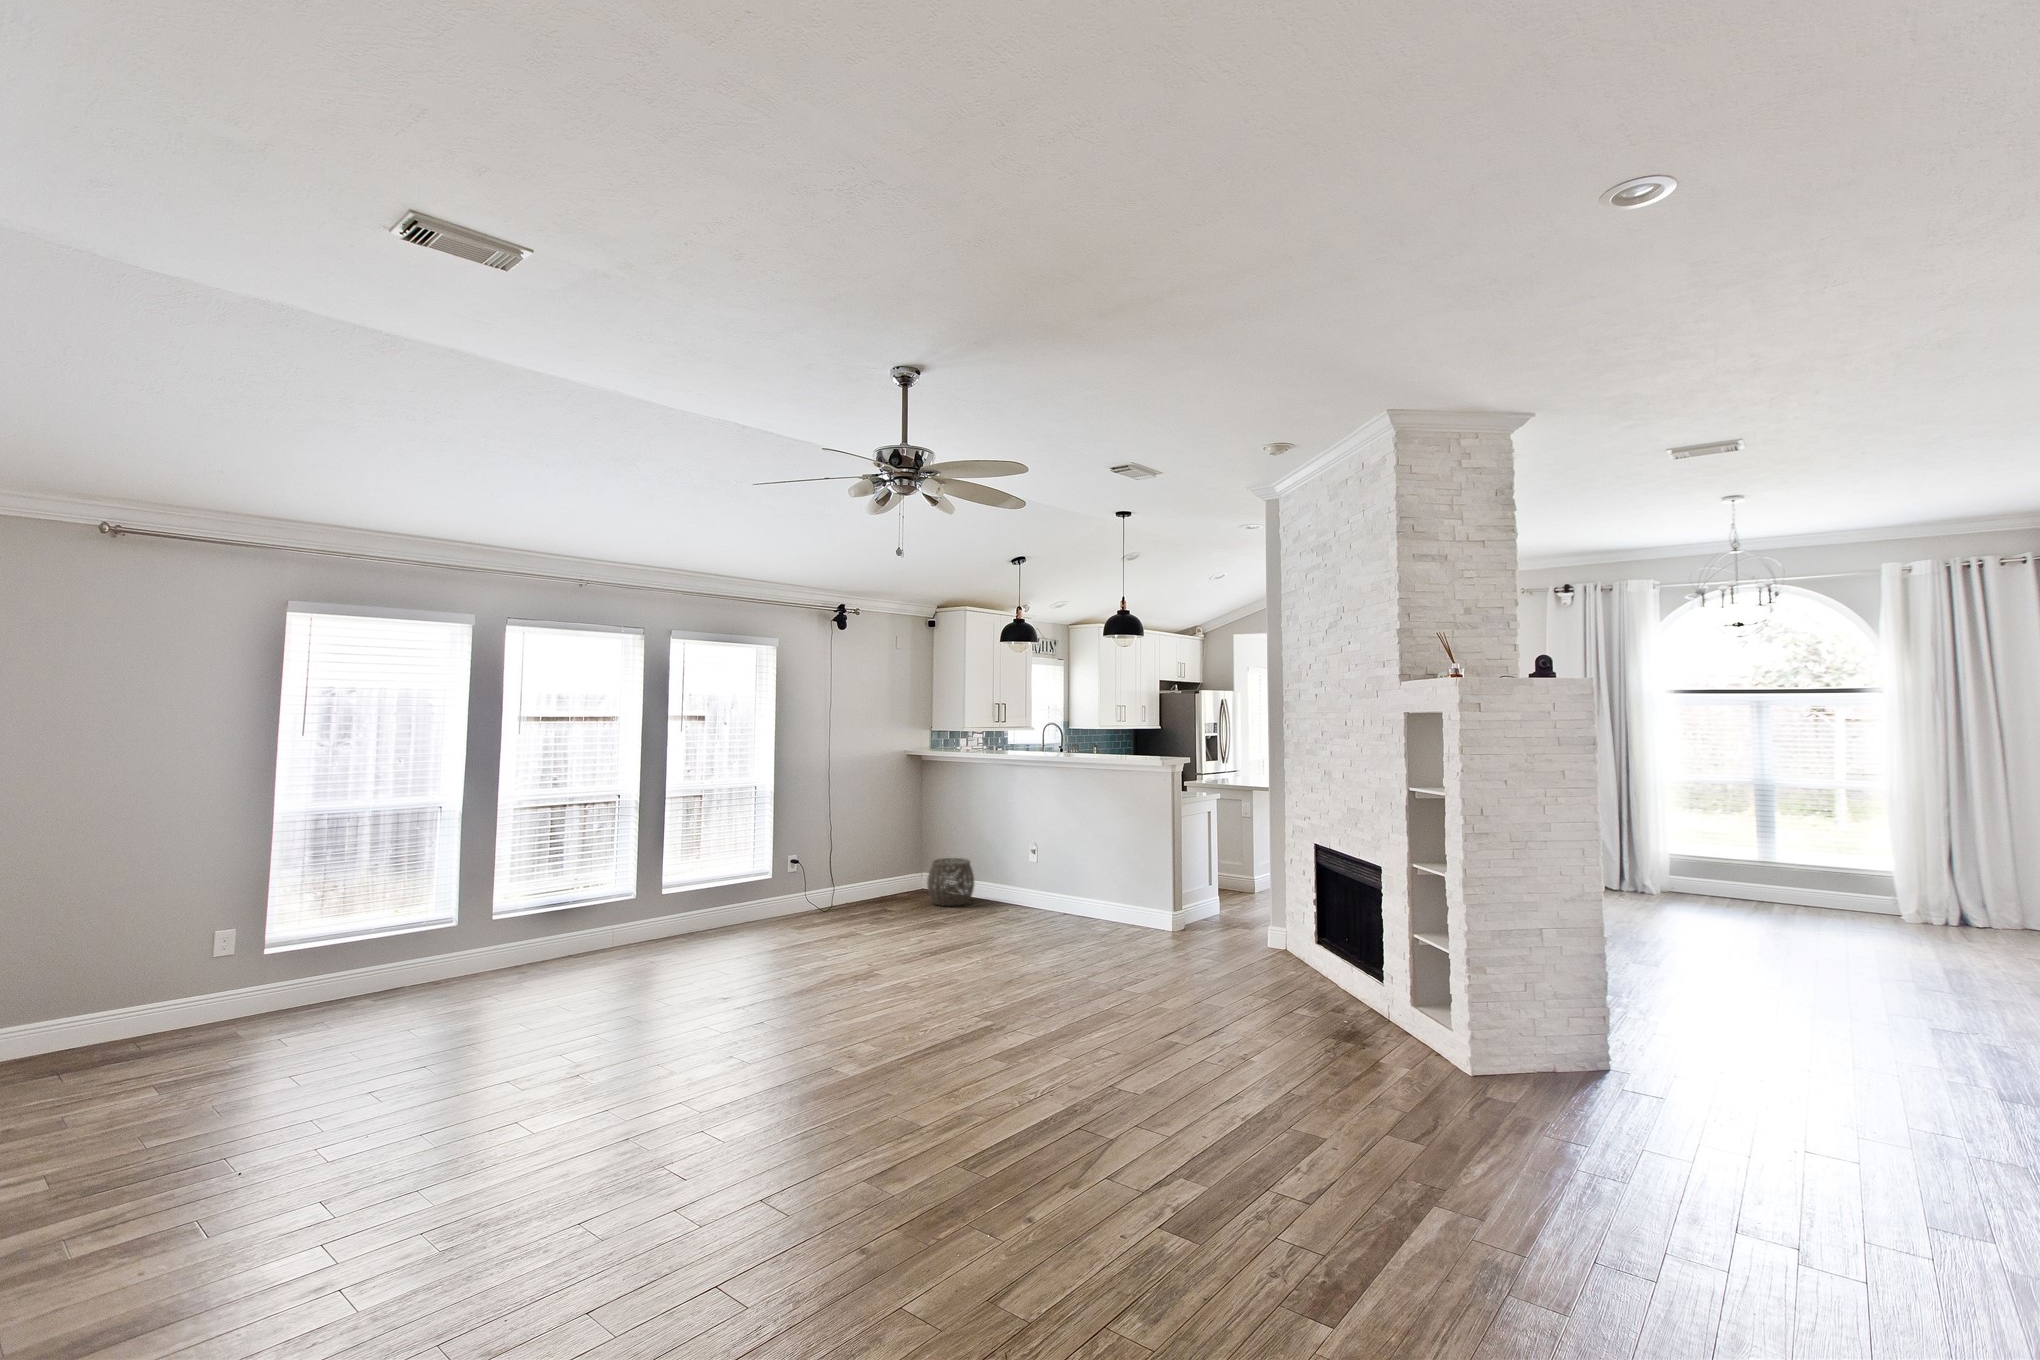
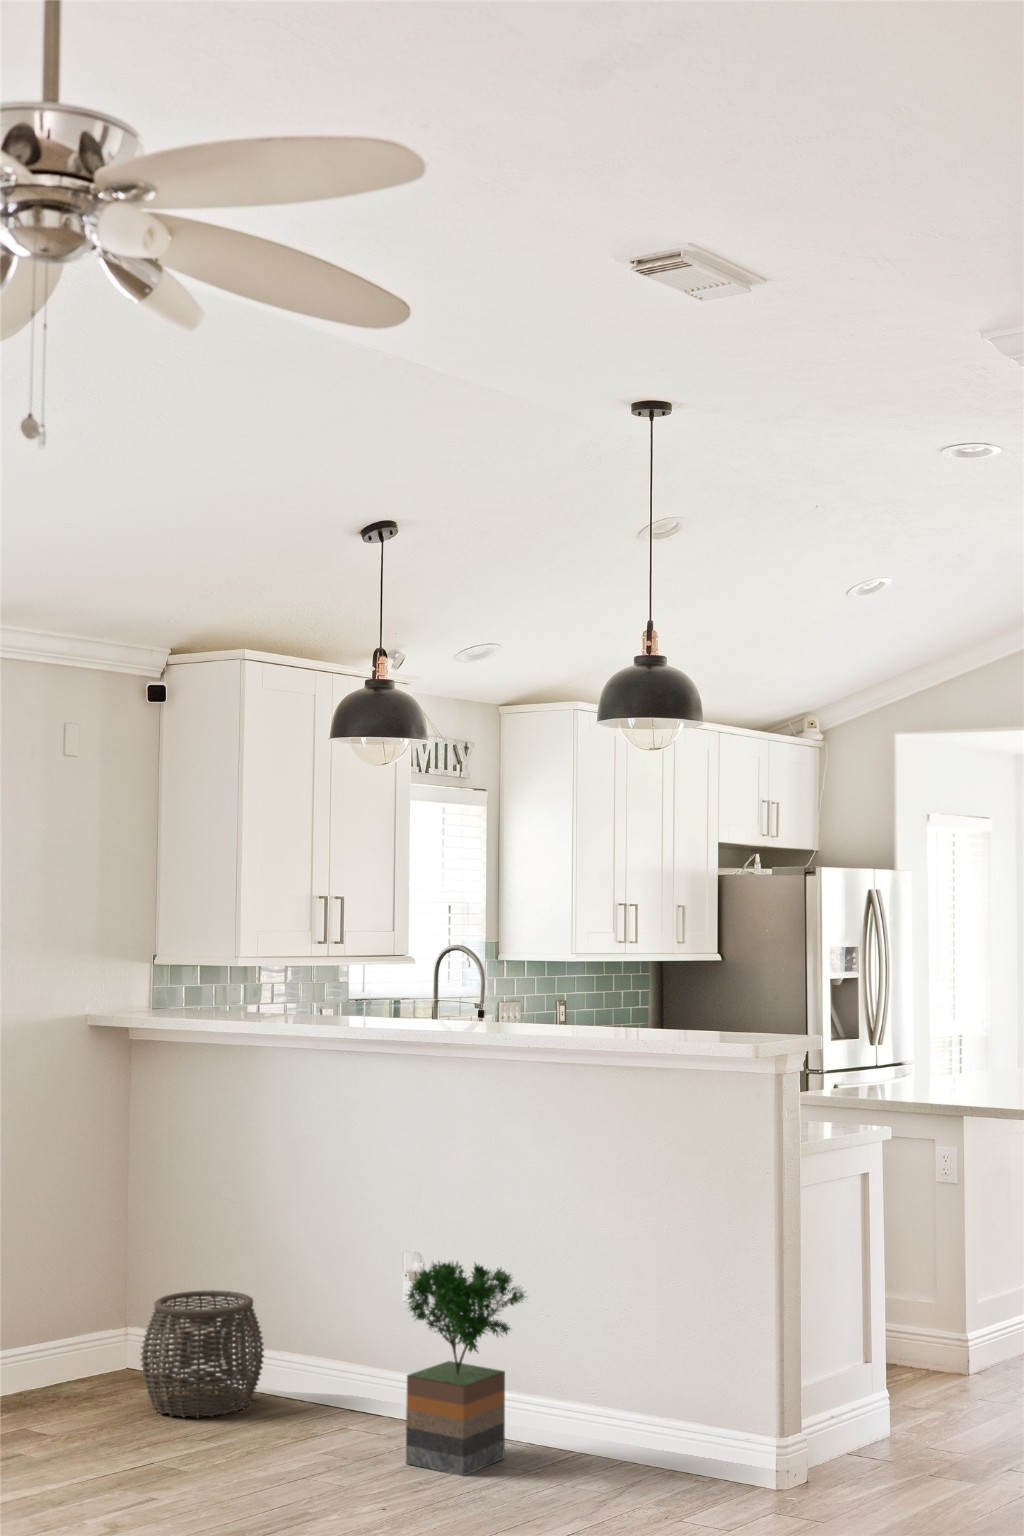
potted tree: none [1028,843,1077,926] -> present [406,1262,525,1476]

